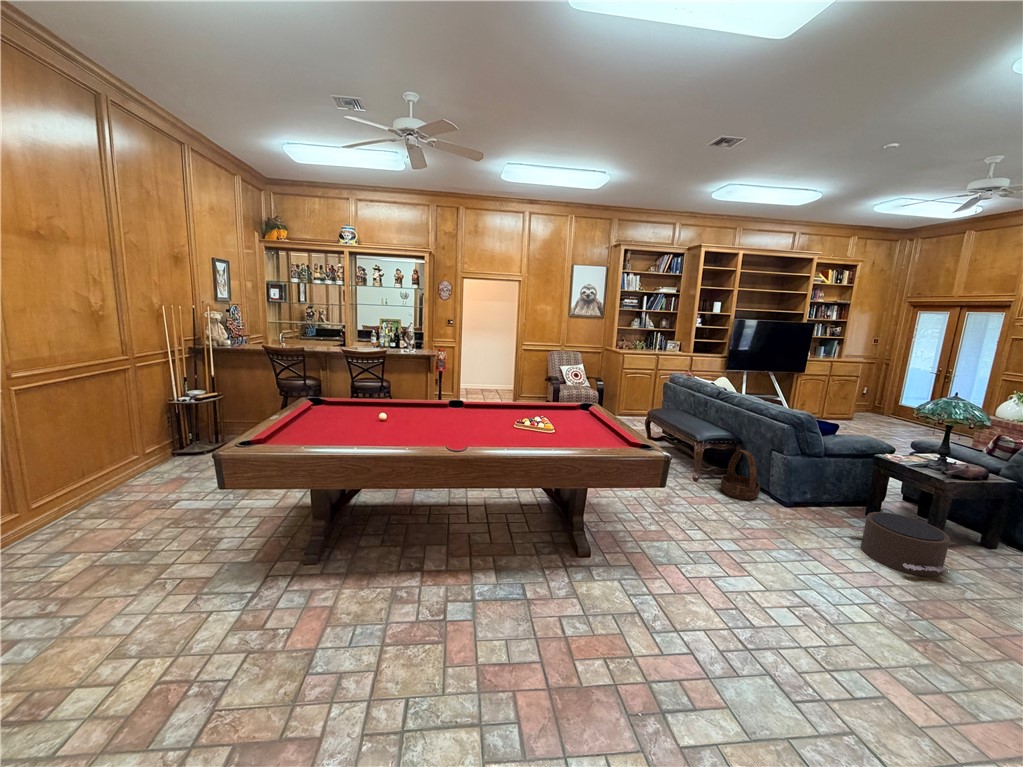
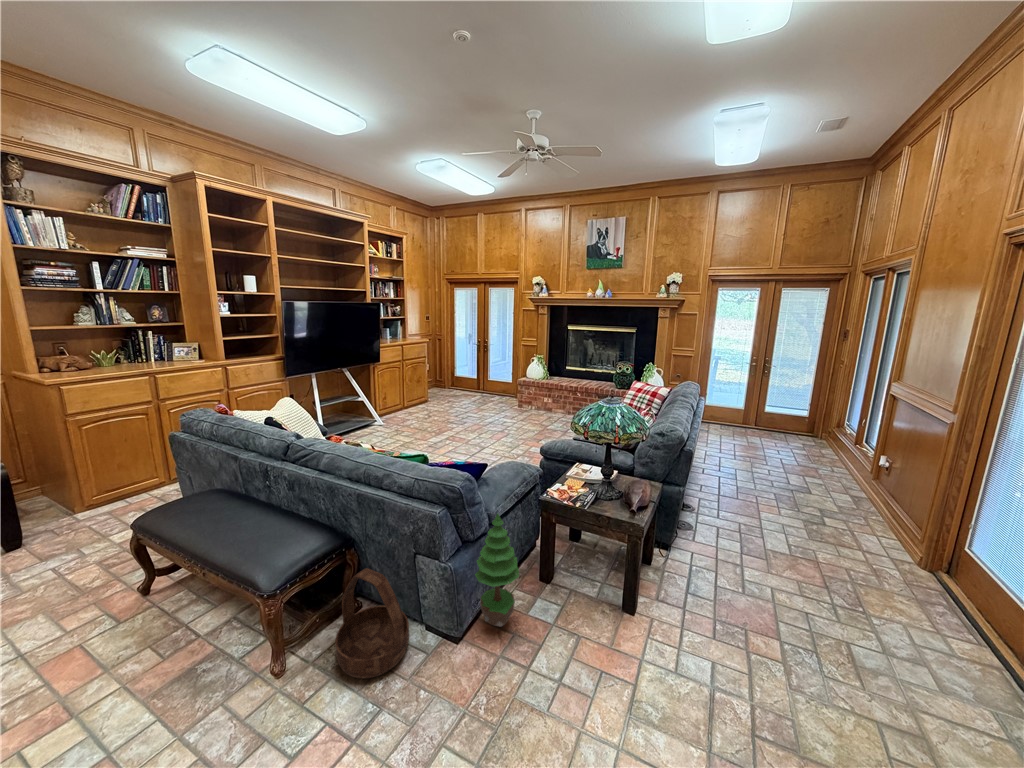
potted tree: none [806,445,839,515] -> present [475,514,519,626]
pouf: present [850,512,950,577] -> none [558,584,690,712]

